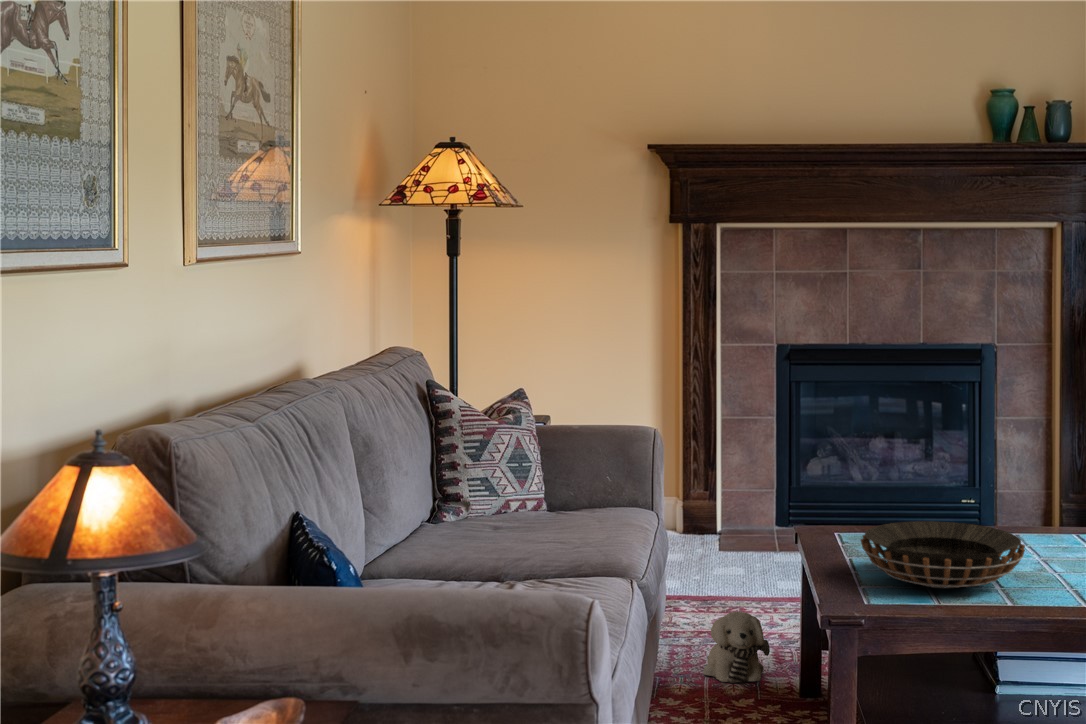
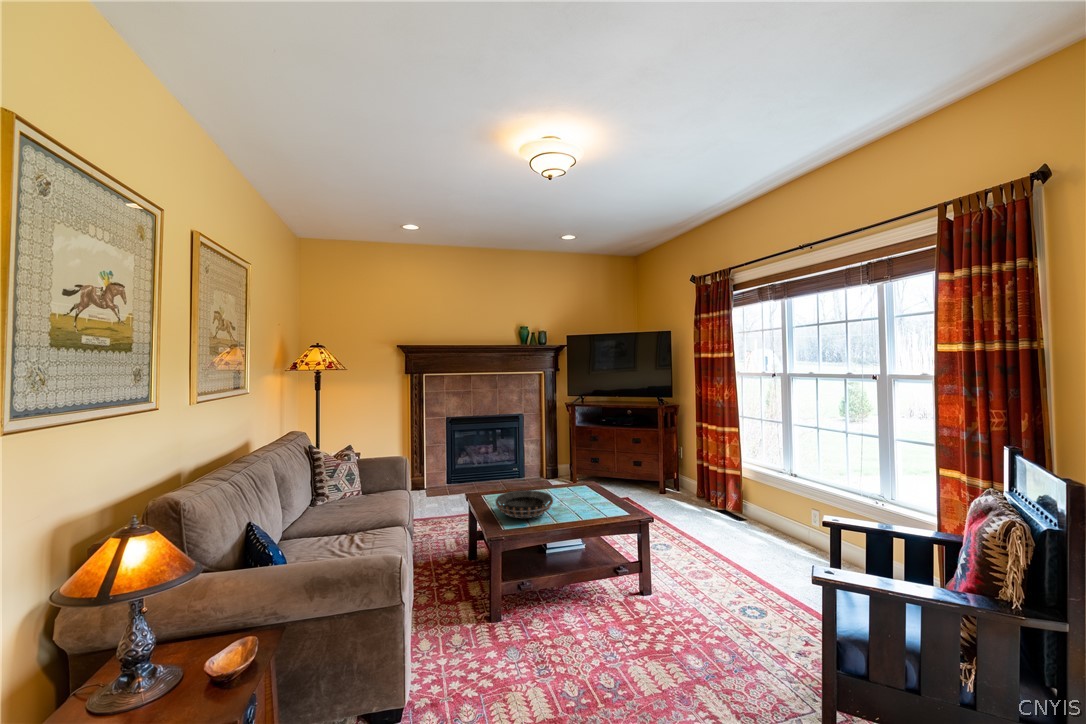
plush toy: present [703,612,770,683] -> none [429,528,455,557]

